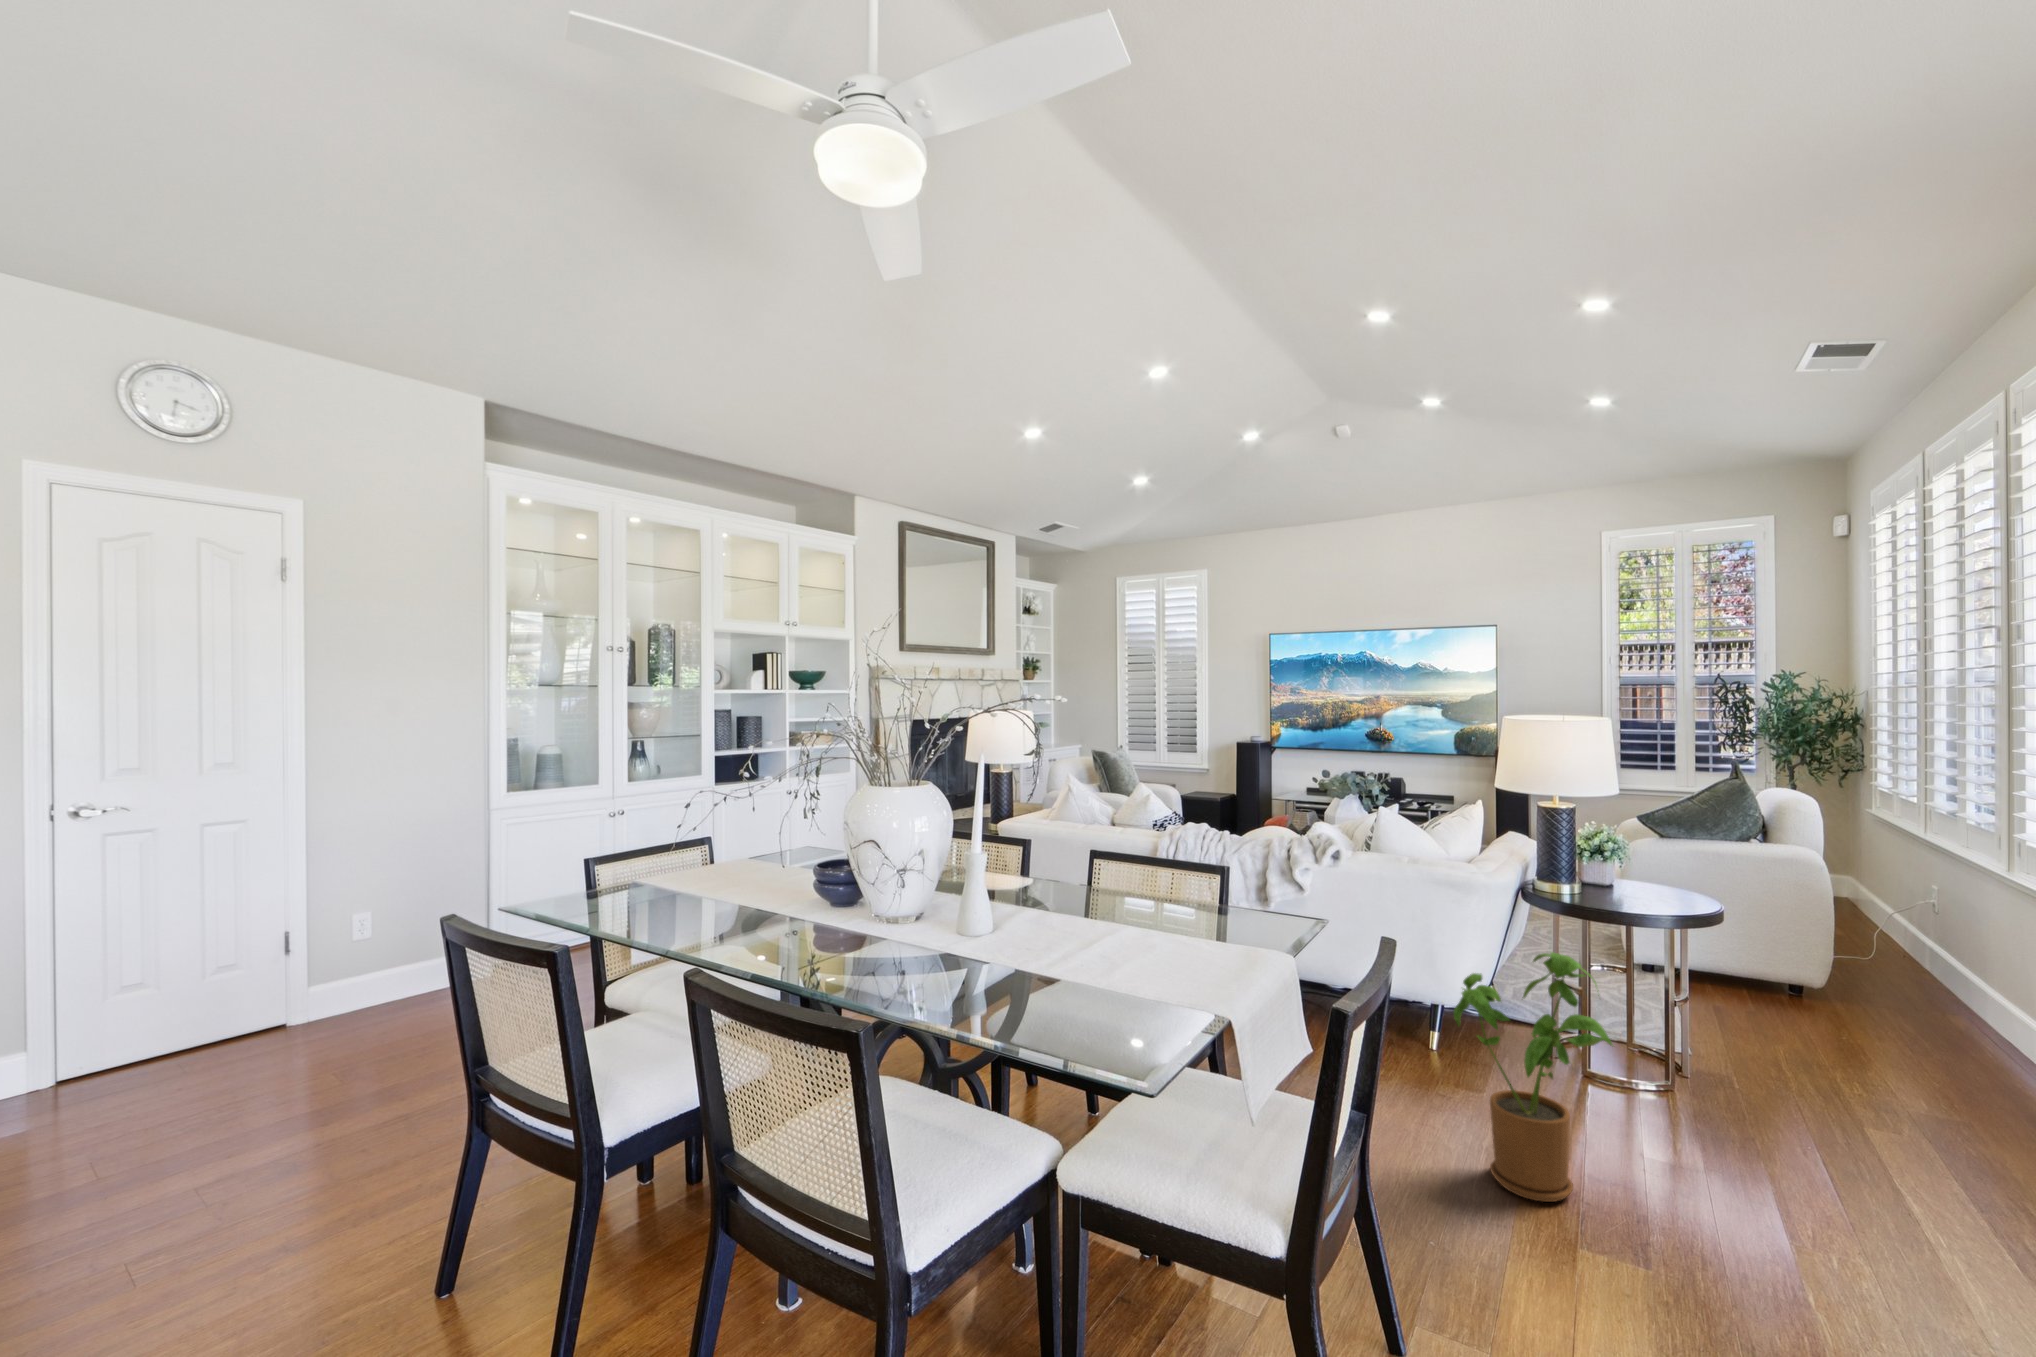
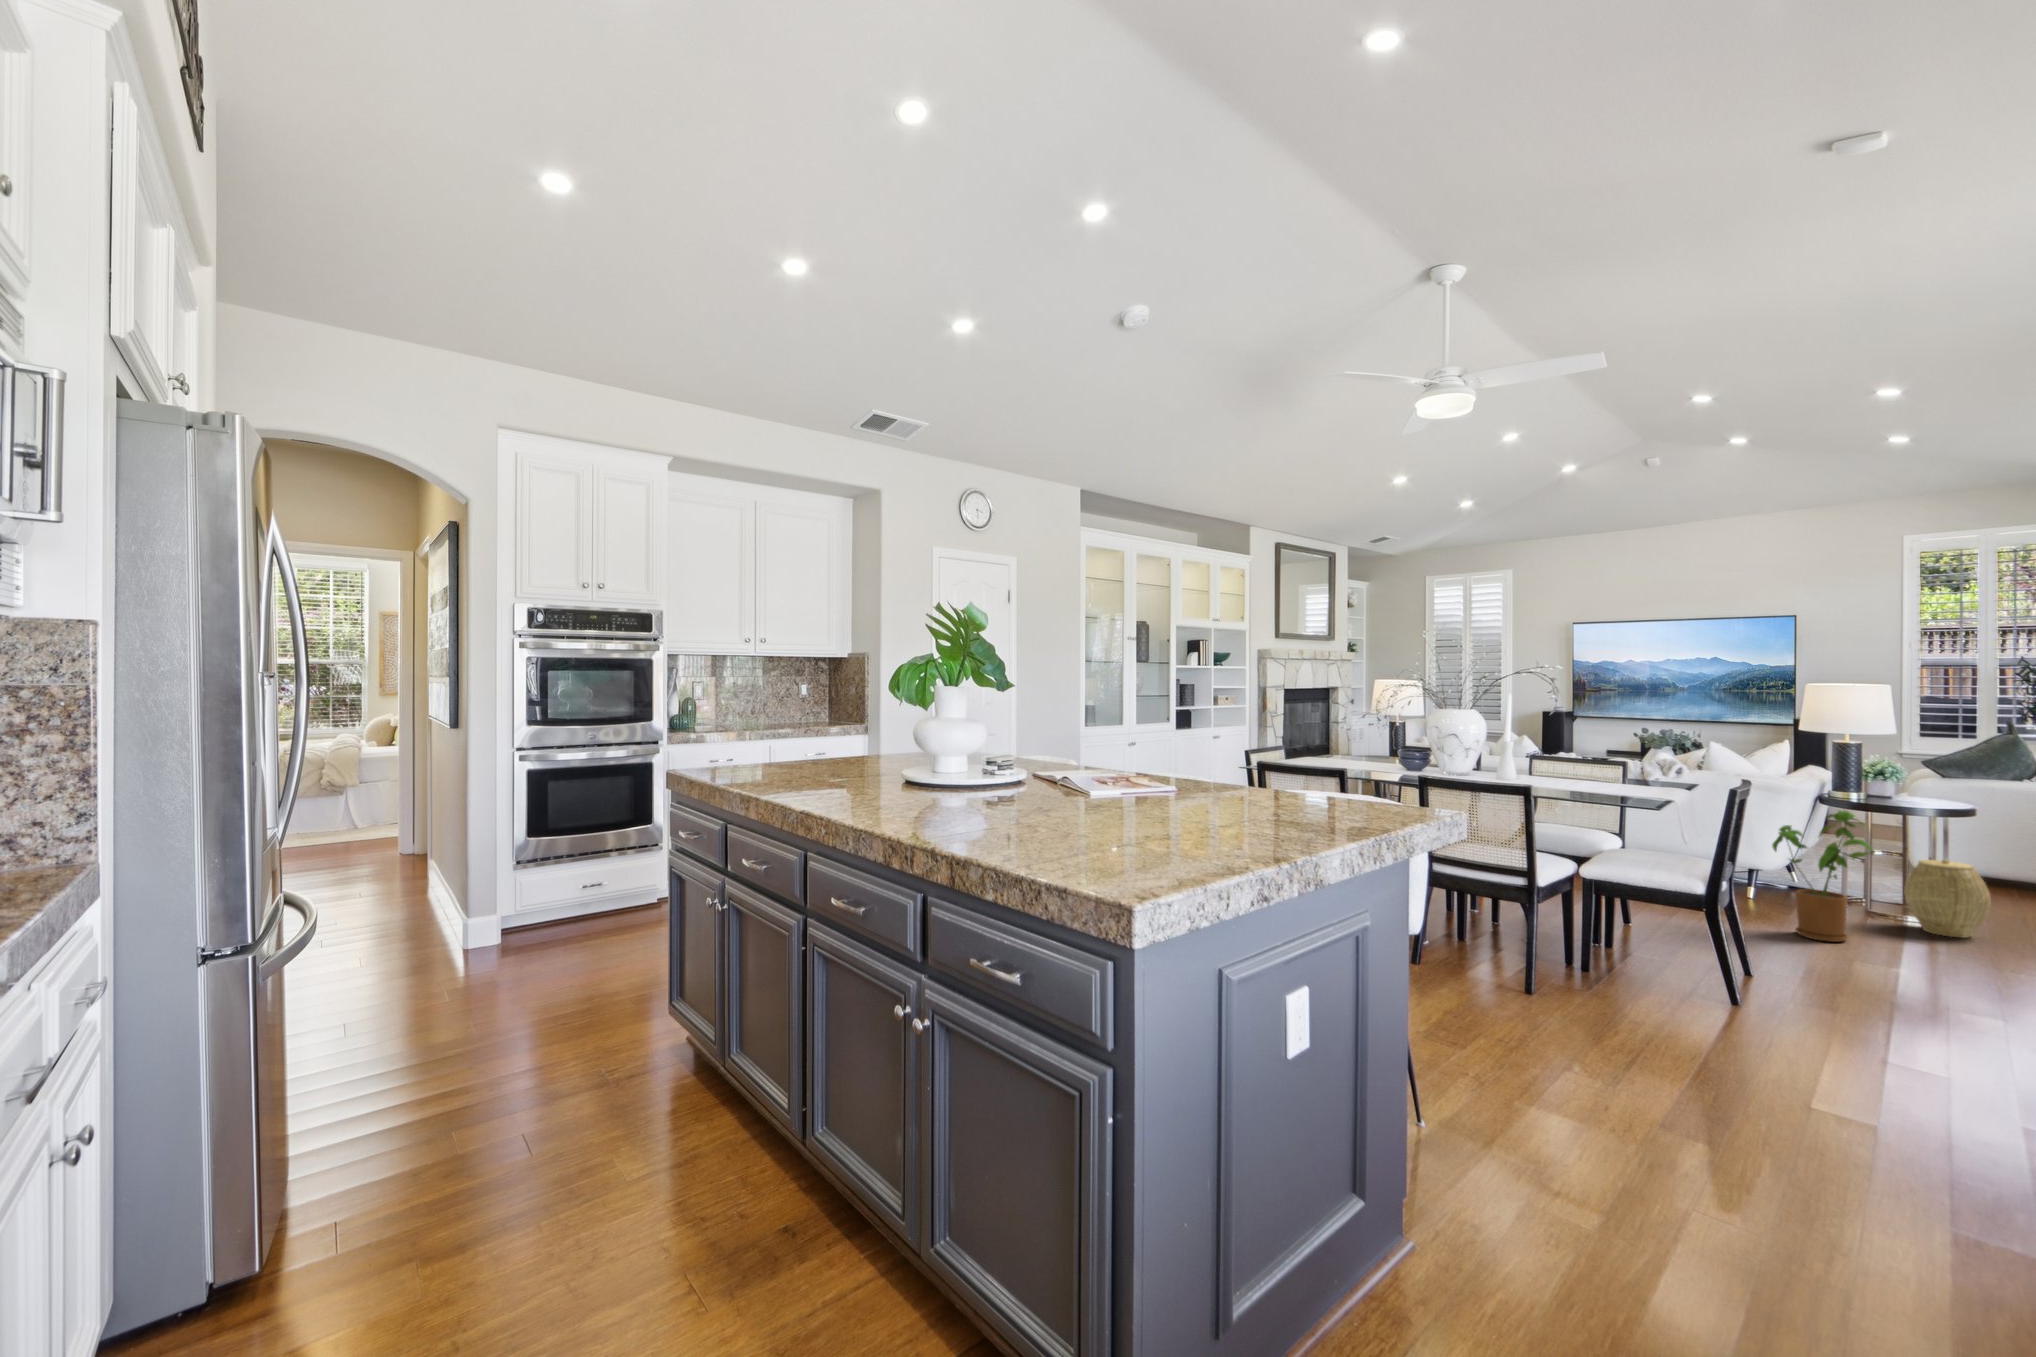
woven basket: none [1645,1014,1773,1157] -> present [1904,859,1991,938]

